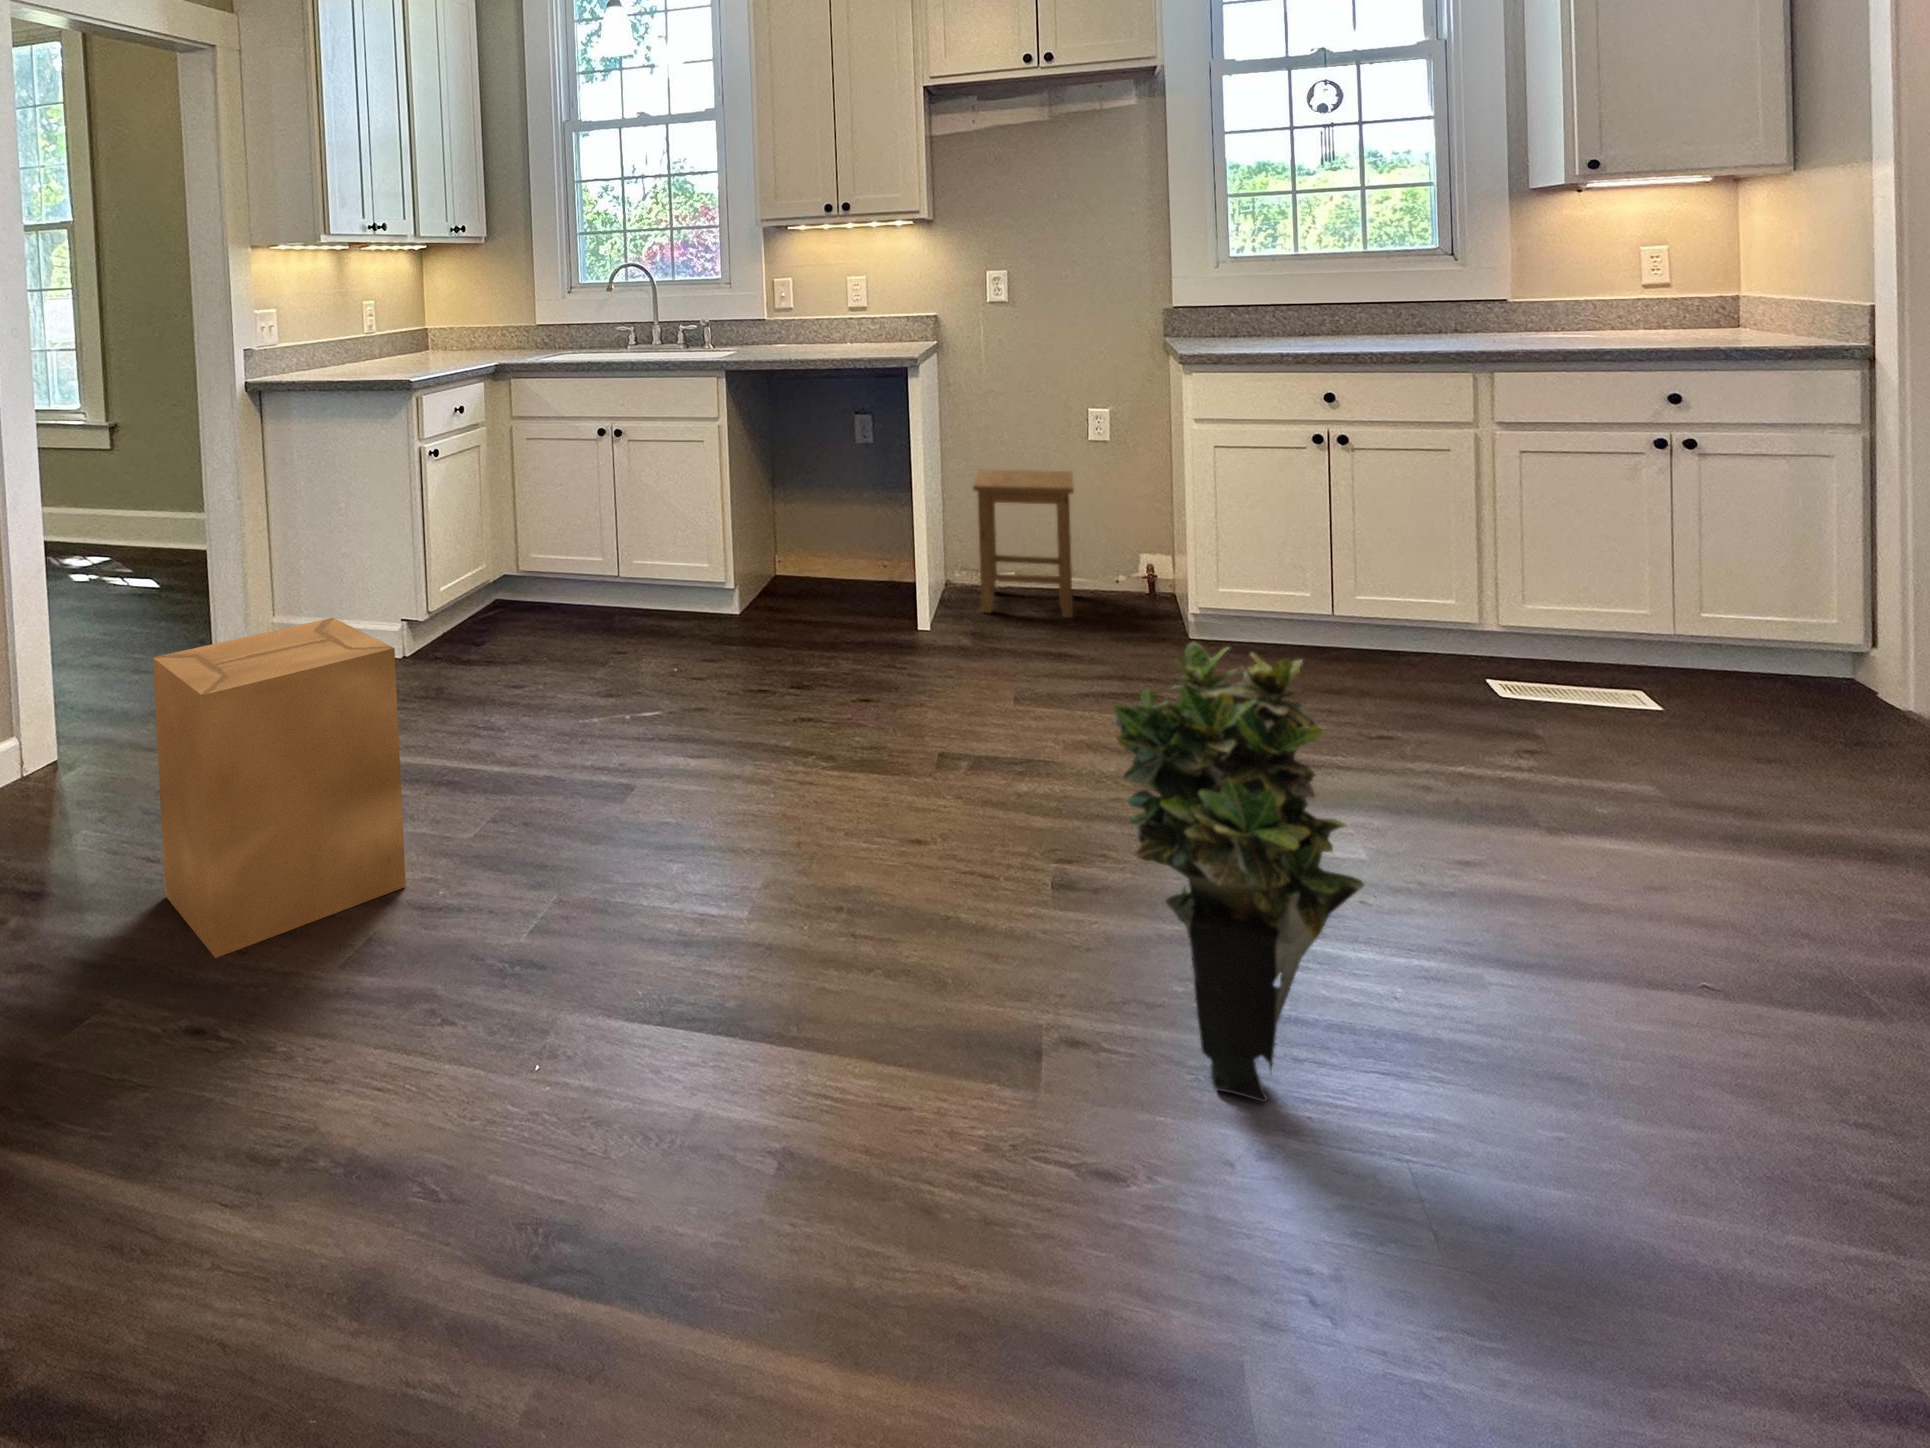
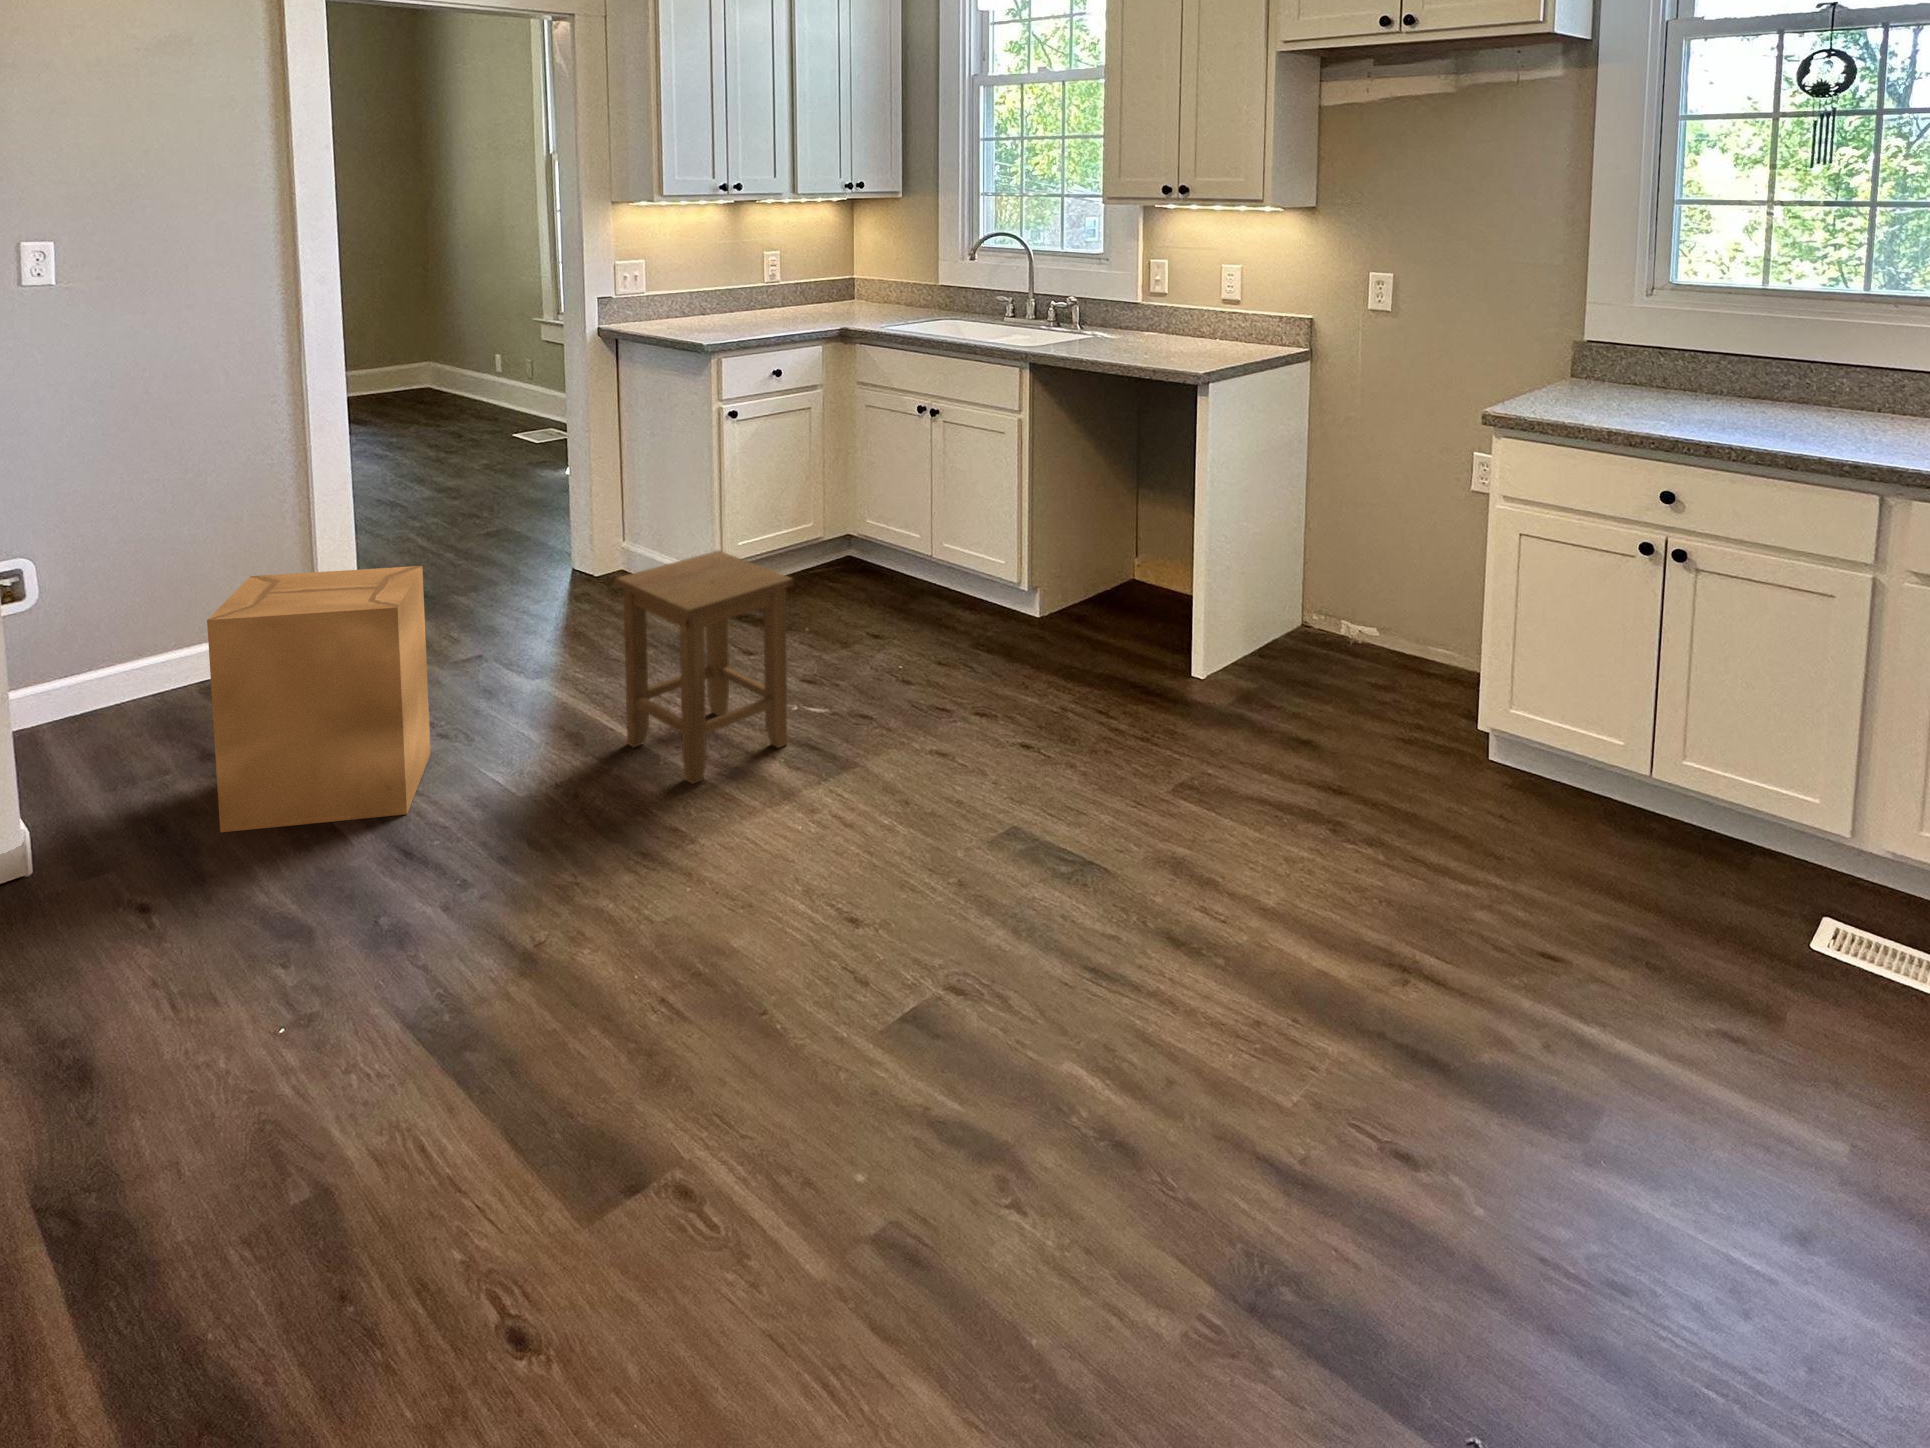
stool: present [973,469,1074,618] -> present [615,551,794,784]
potted plant: present [1114,643,1364,1102] -> none [652,793,920,1310]

